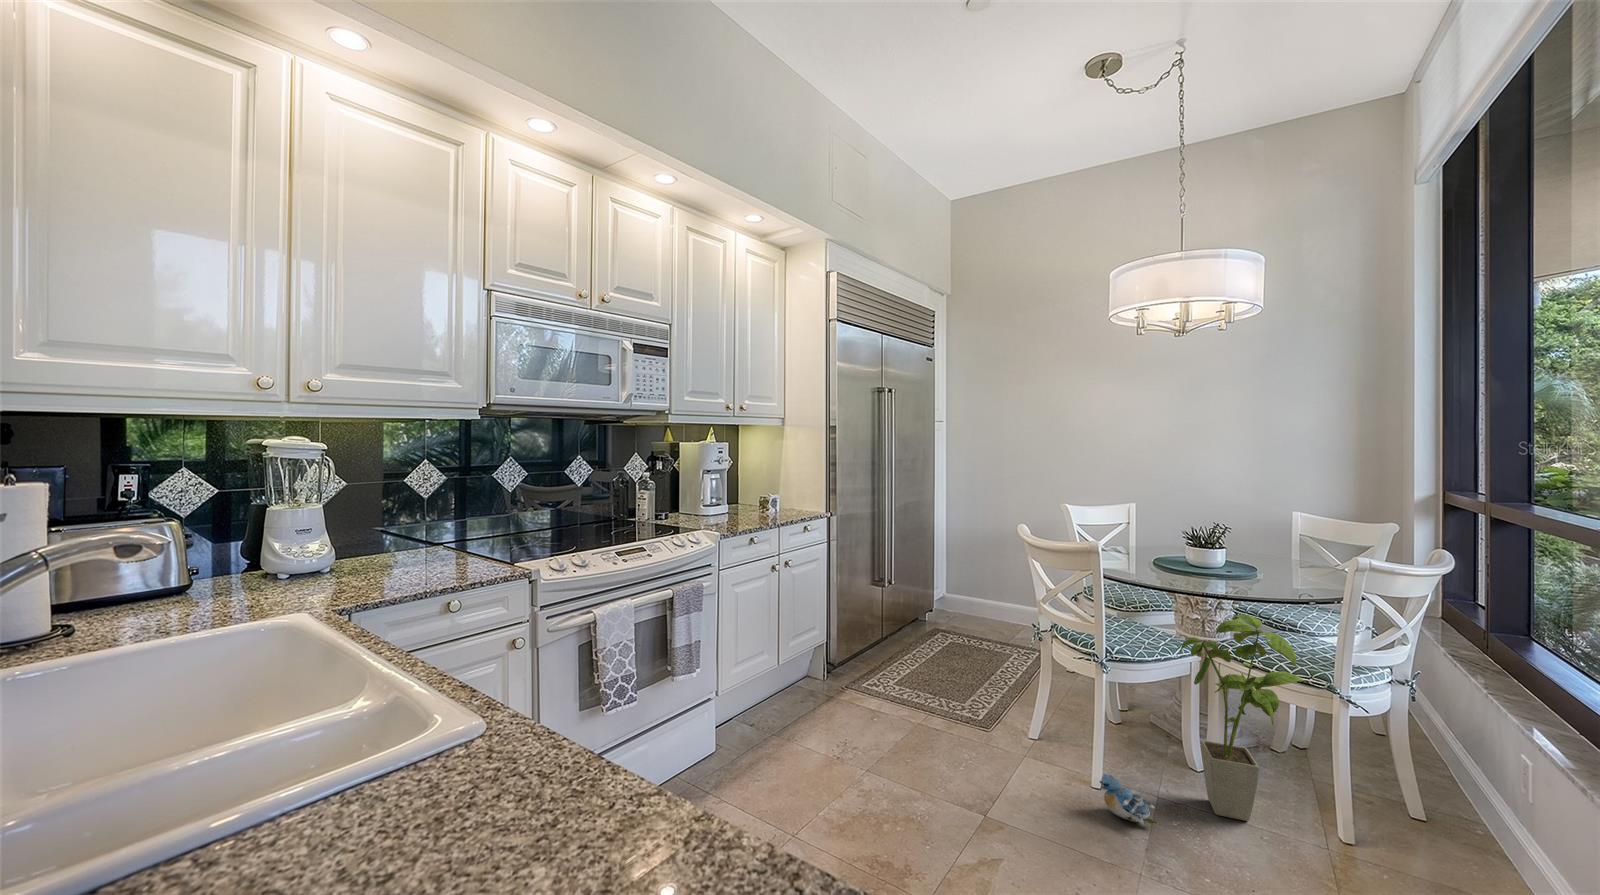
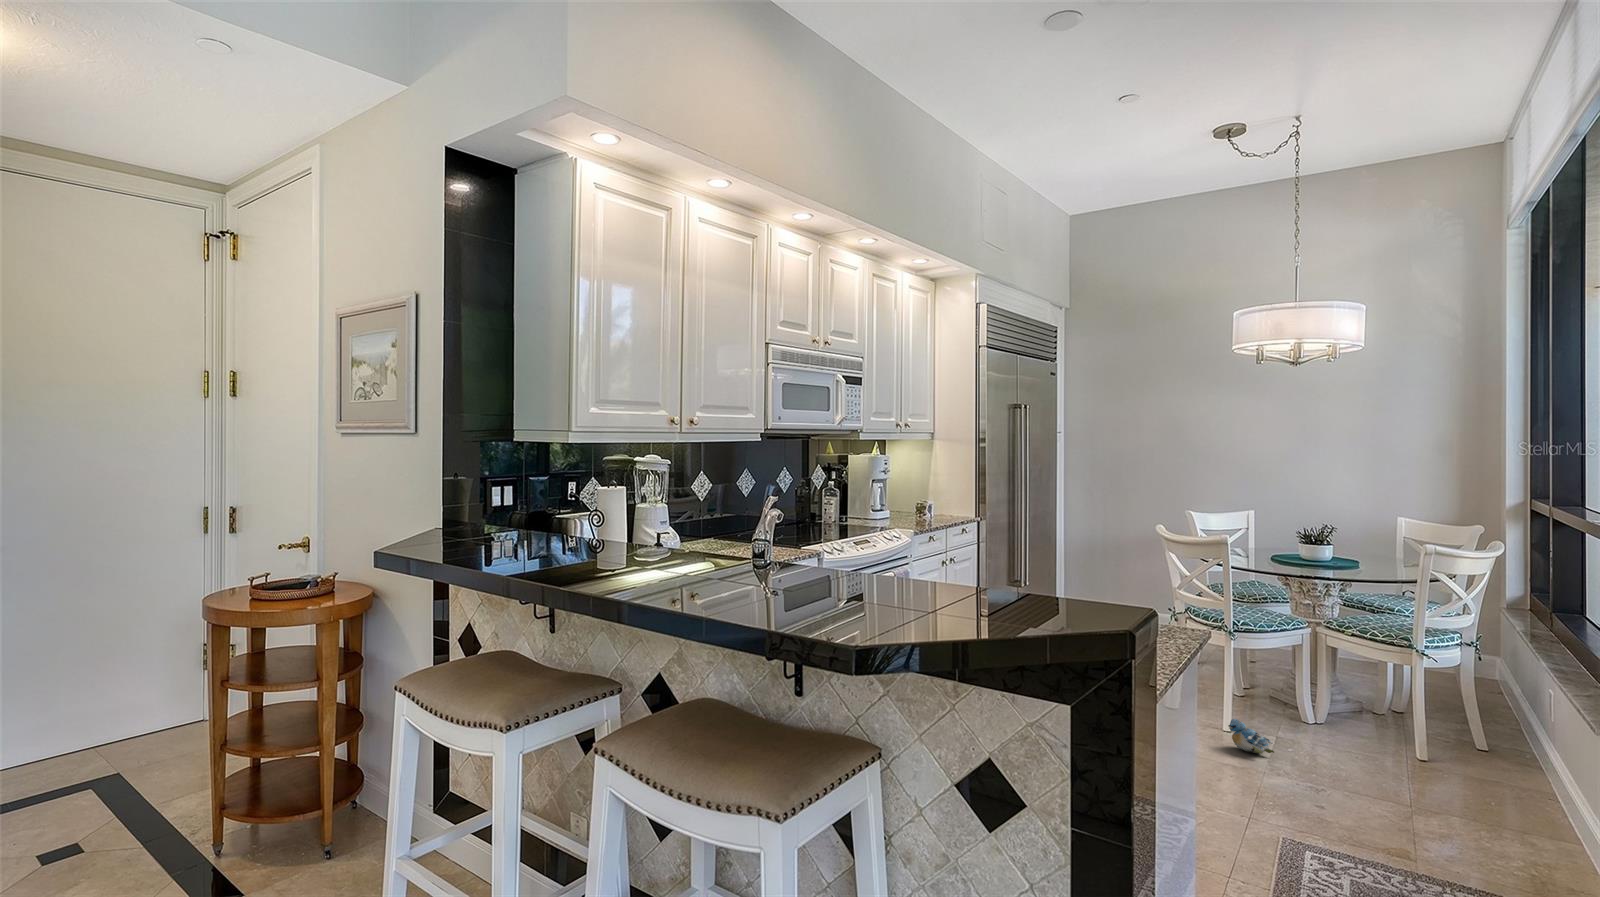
house plant: present [1180,614,1306,821] -> none [1292,590,1394,753]

